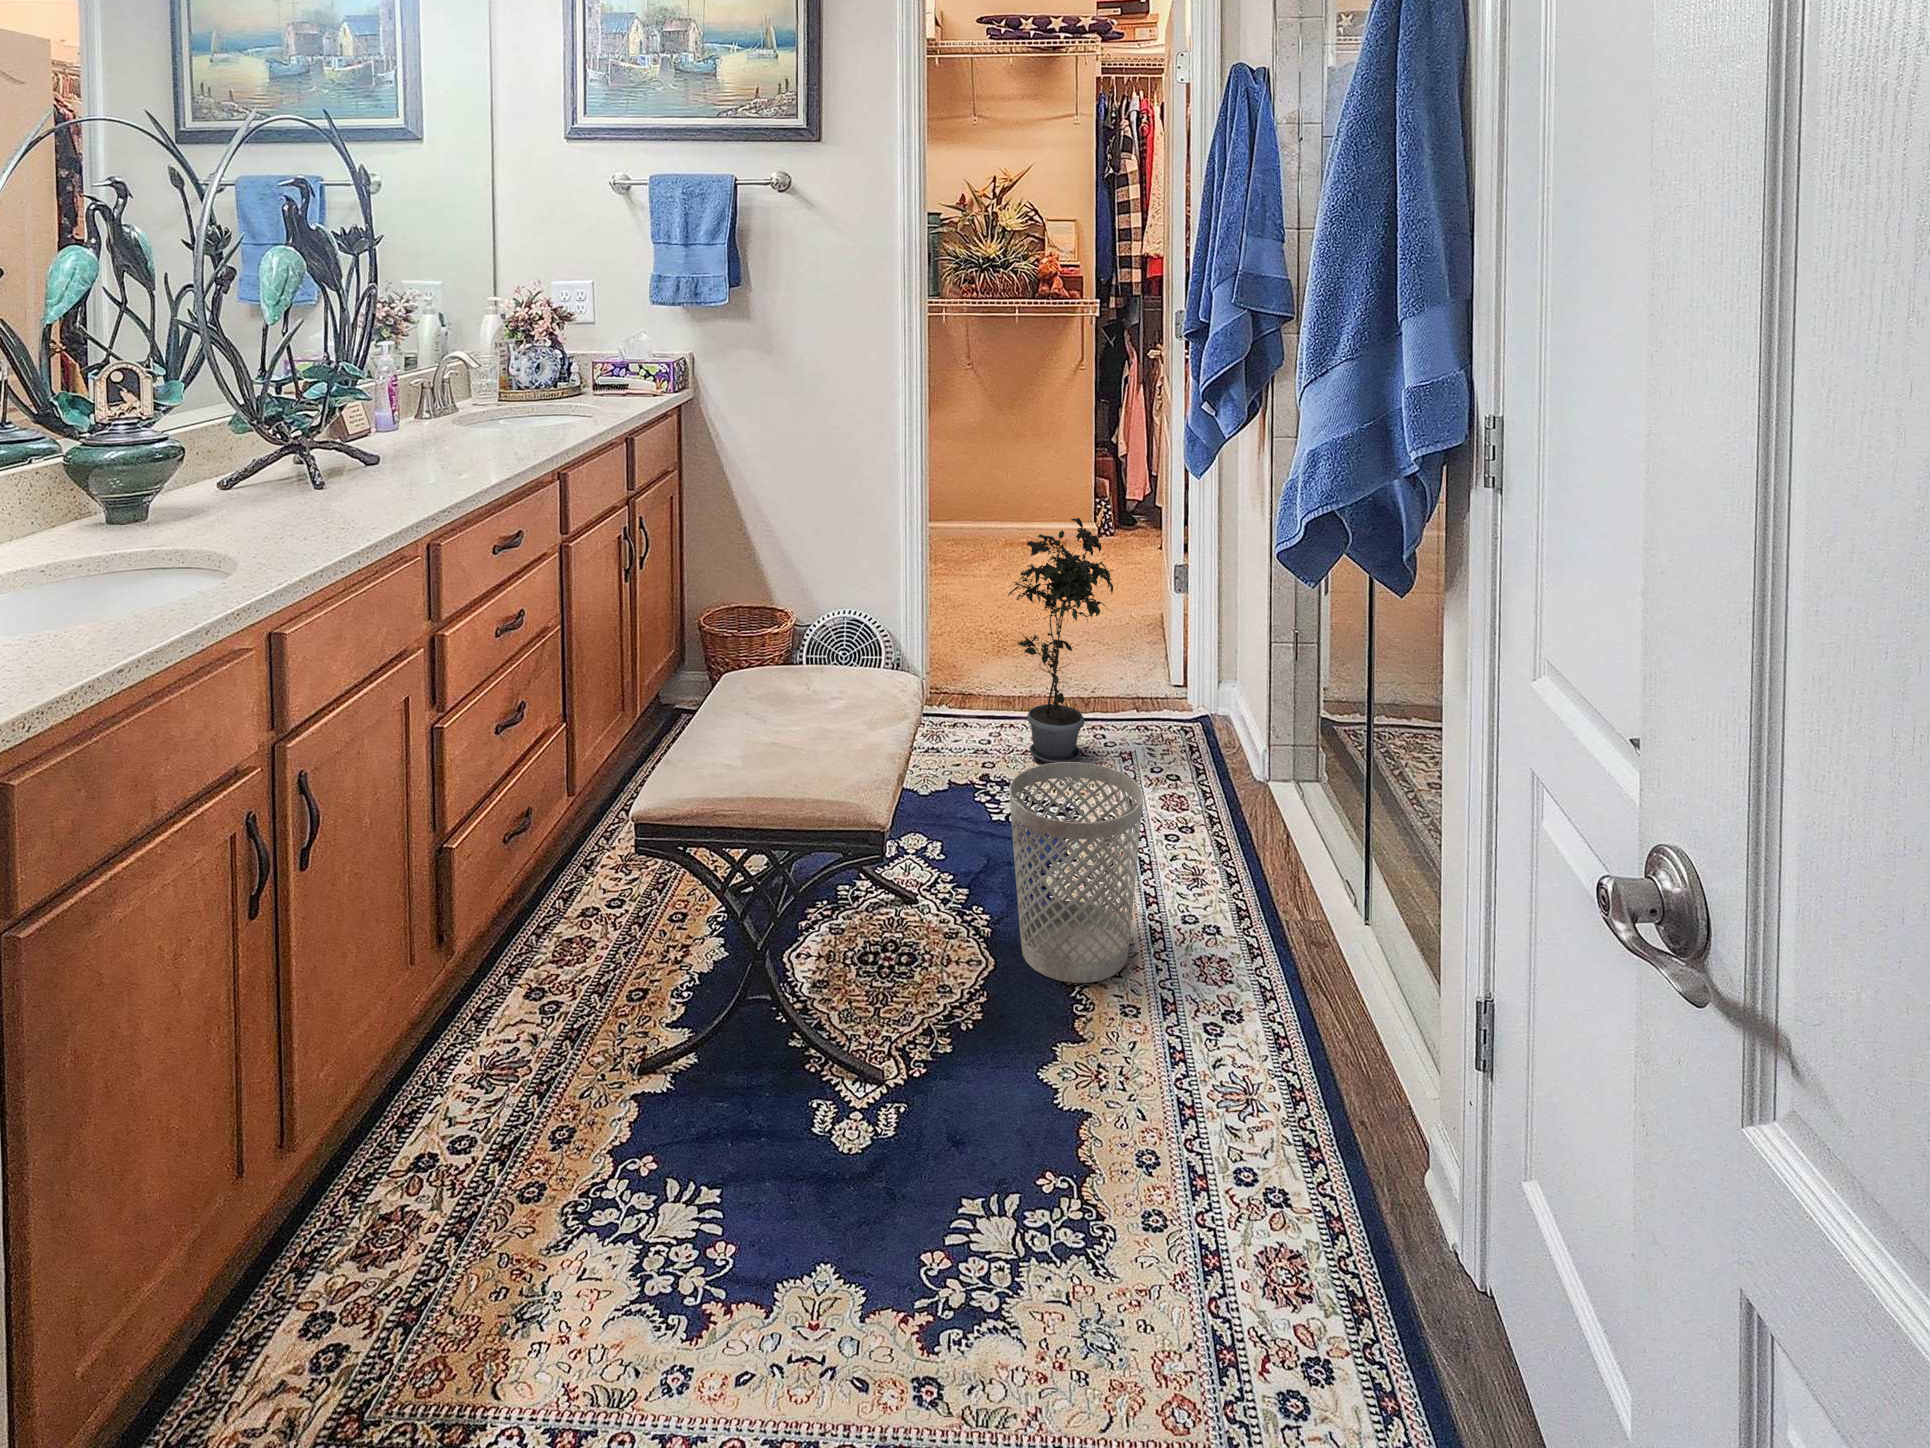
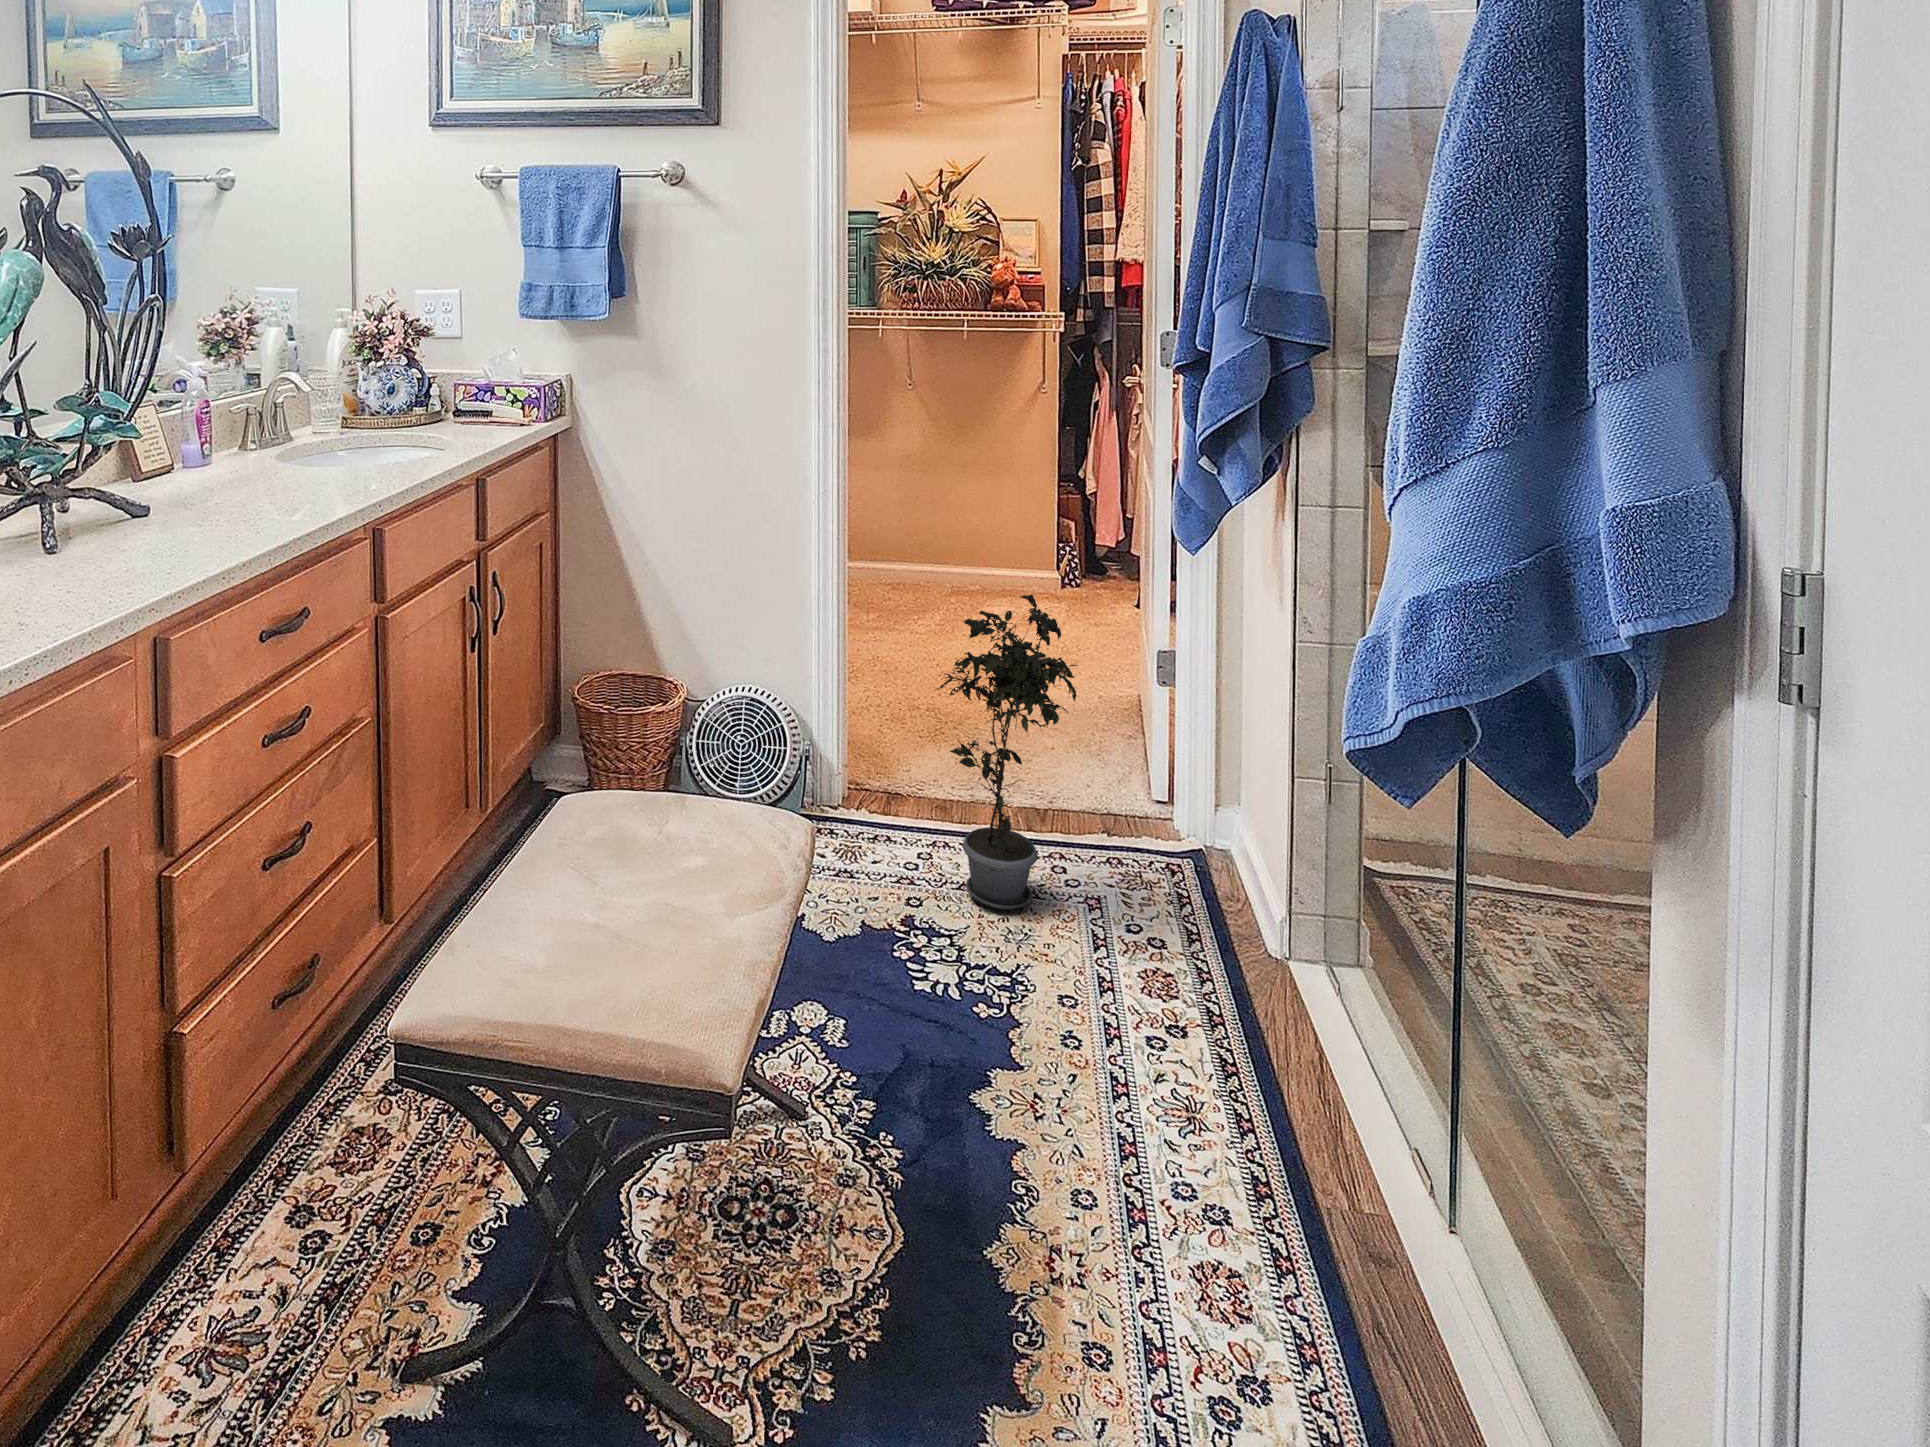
wastebasket: present [1009,762,1143,983] -> none [925,954,1117,1290]

